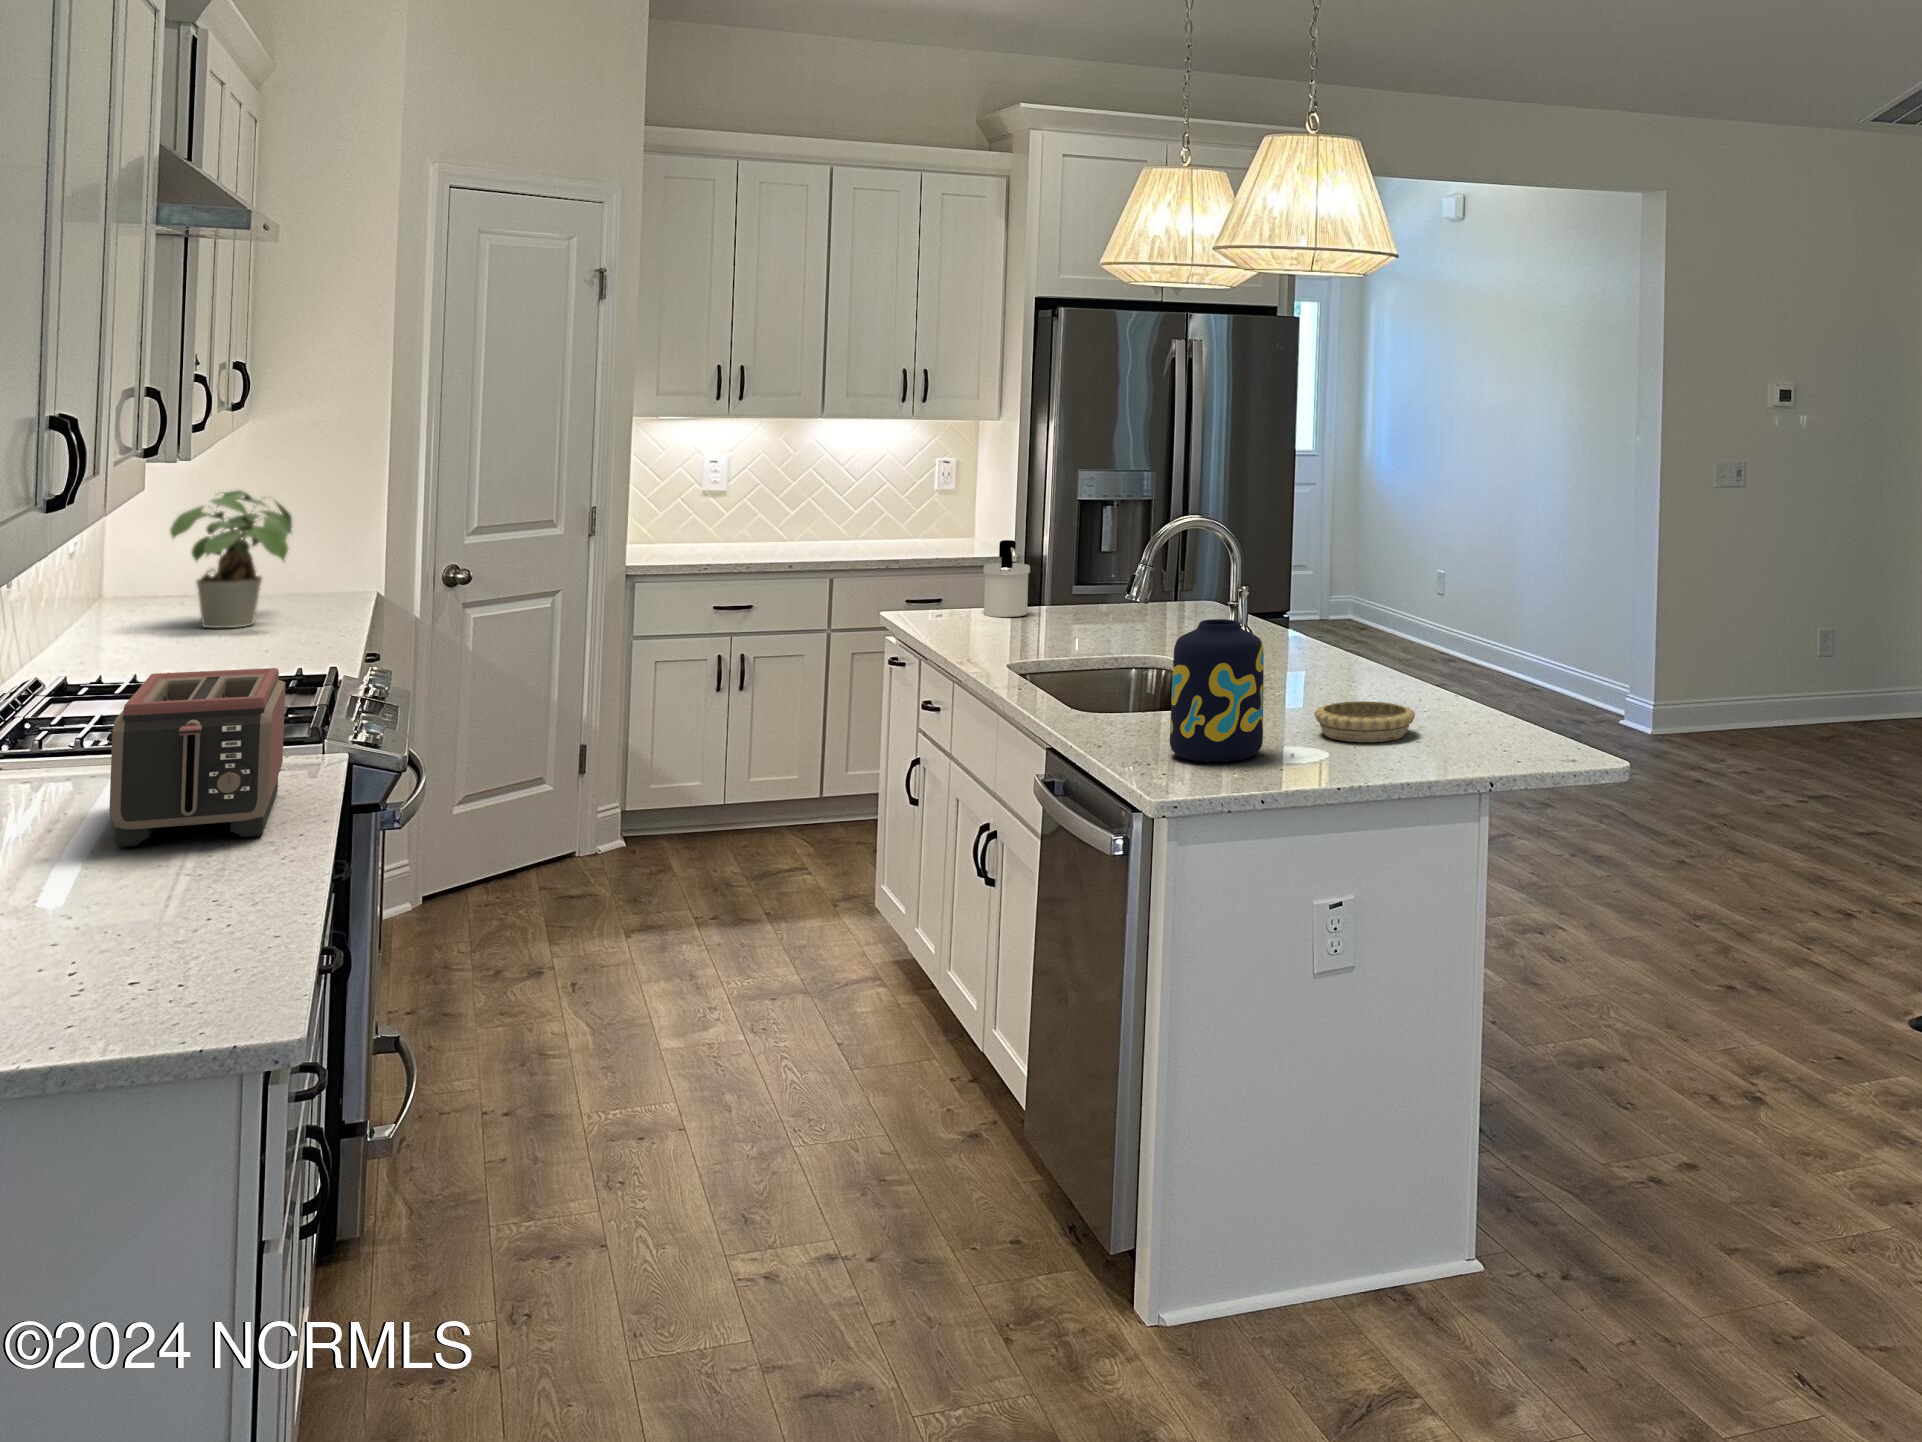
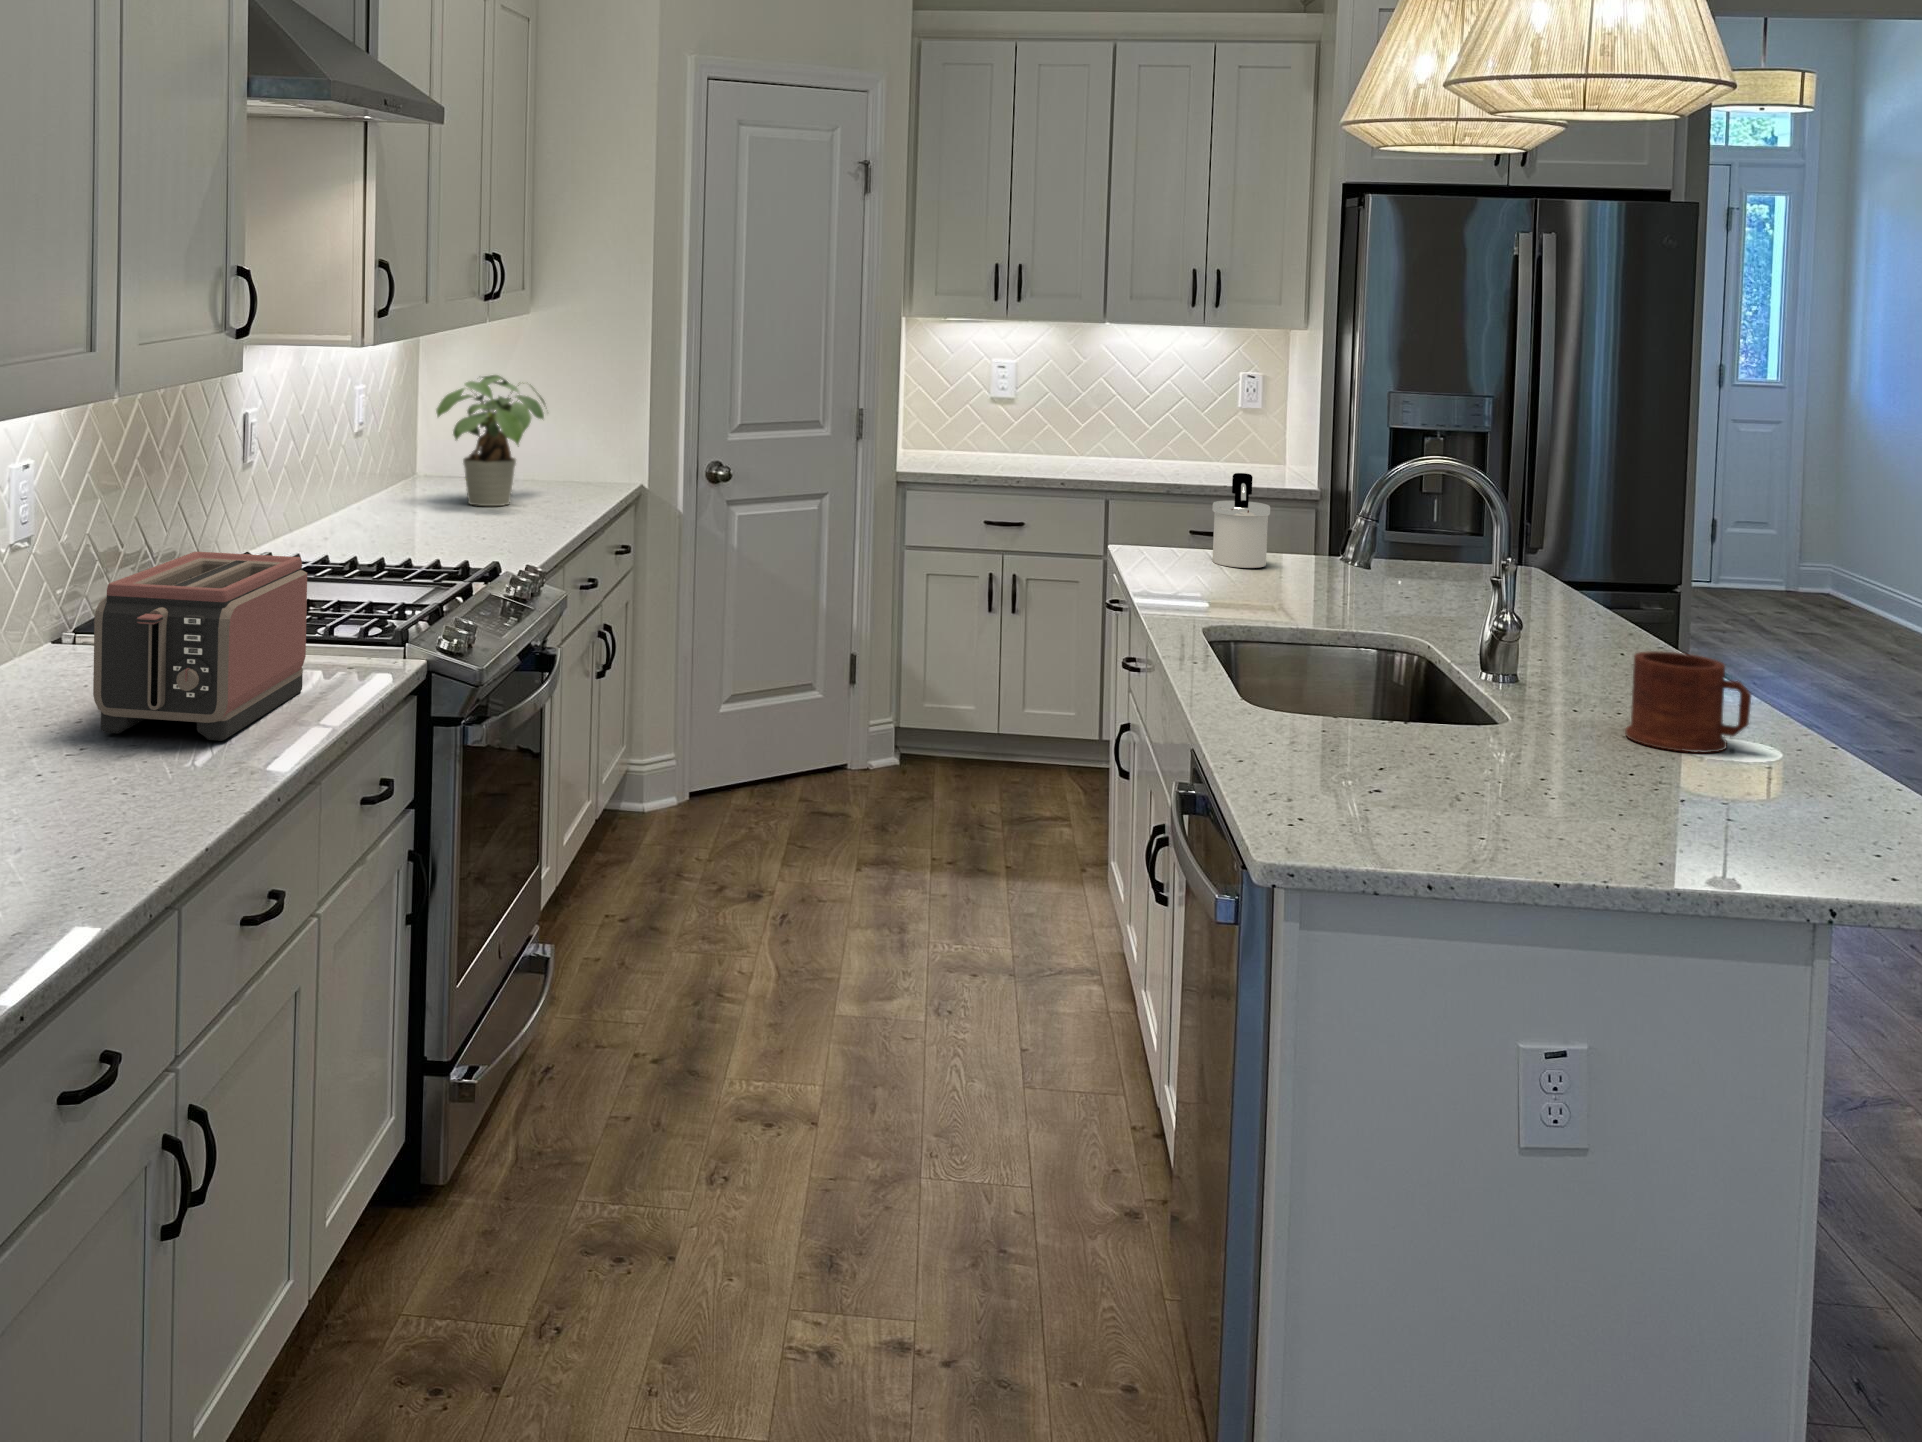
vase: present [1170,619,1264,762] -> none [1310,613,1458,831]
mug: none [1329,636,1402,699] -> present [1625,651,1751,753]
decorative bowl: present [1314,701,1415,742] -> none [1562,759,1739,836]

